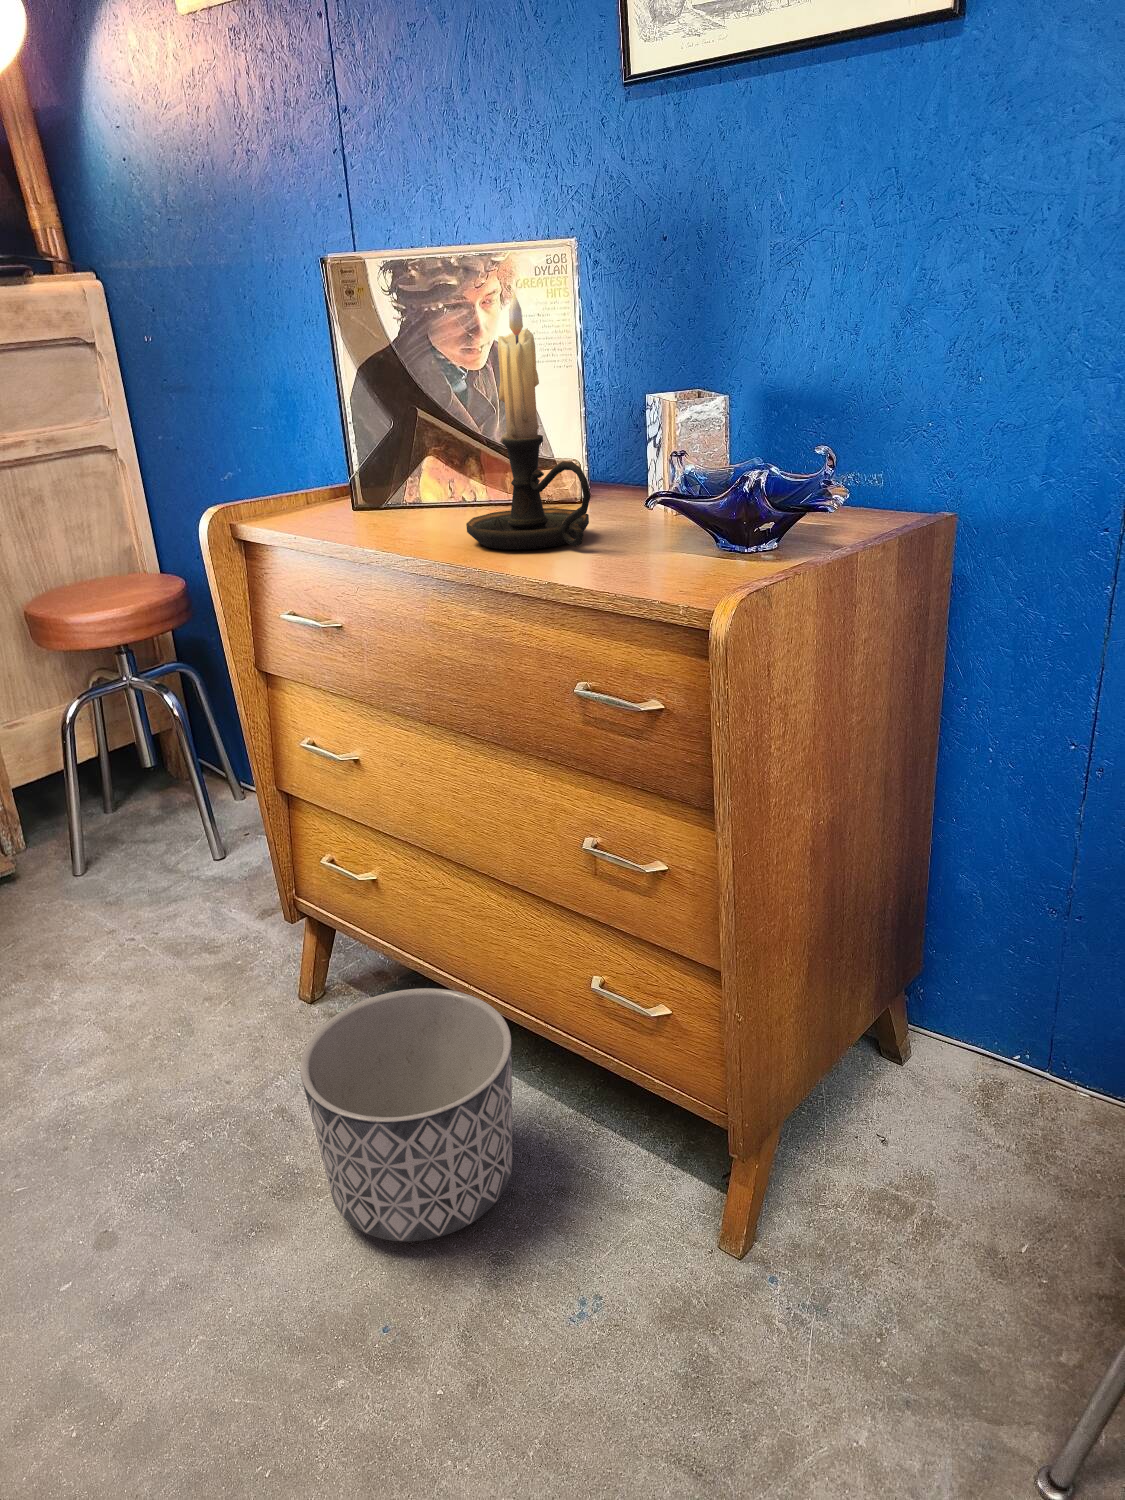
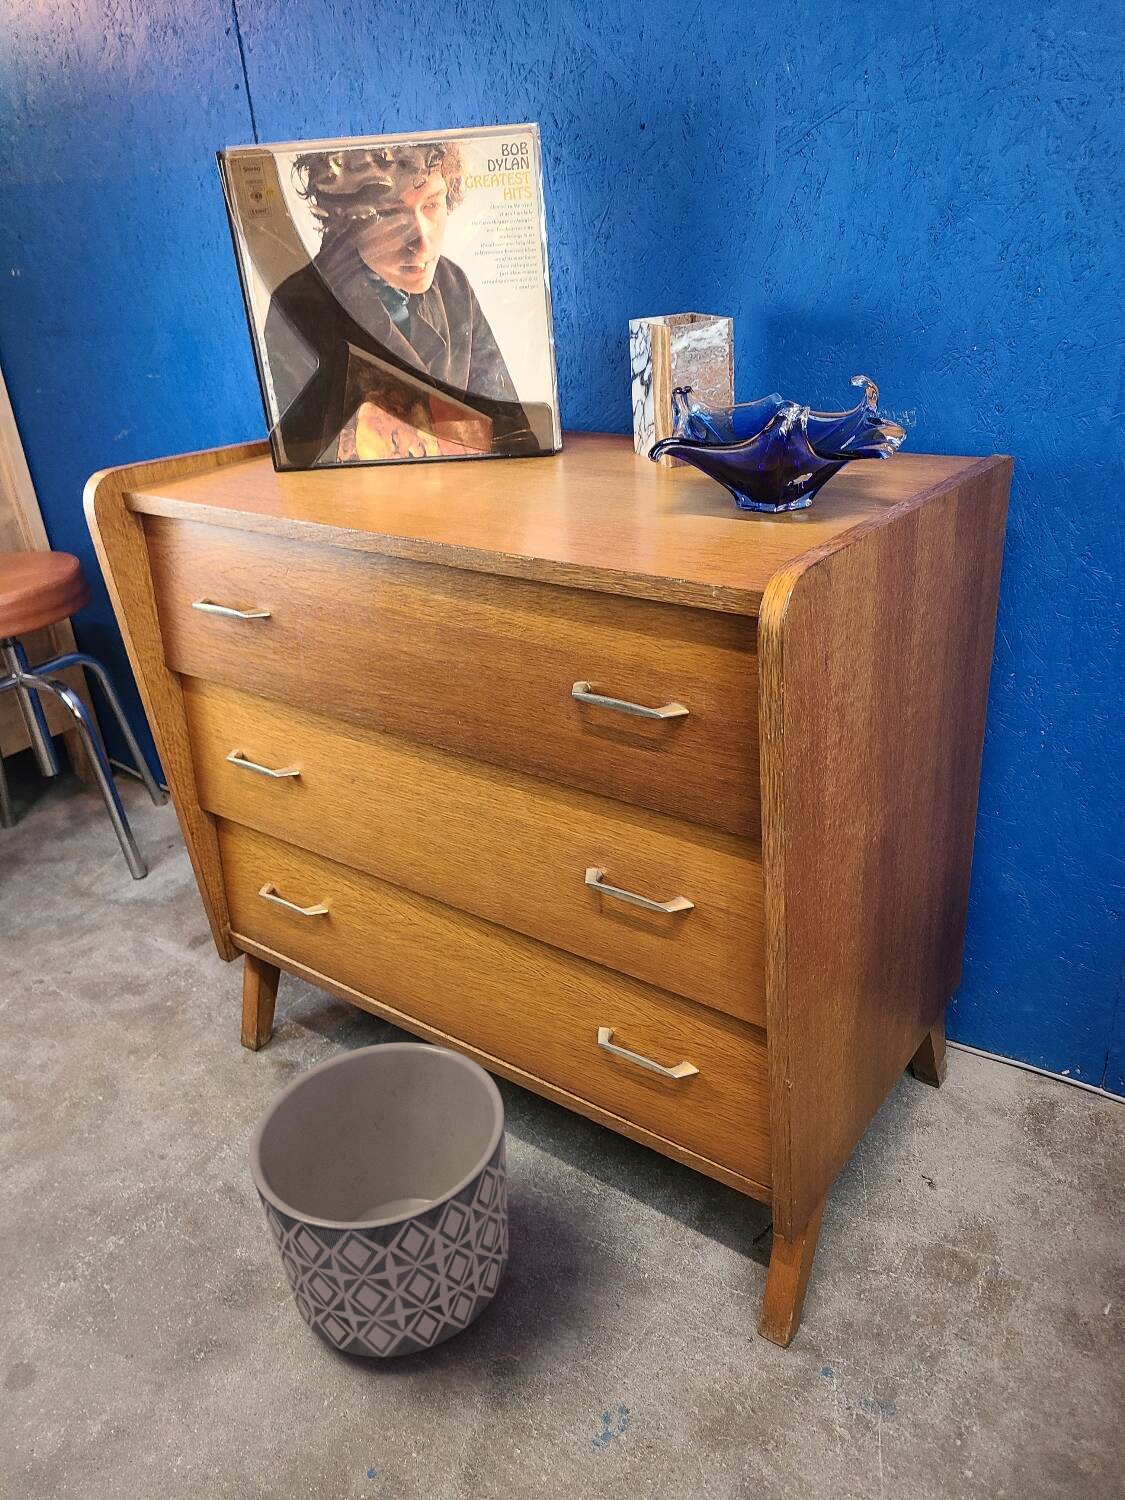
candle holder: present [466,293,590,550] -> none [421,187,579,516]

